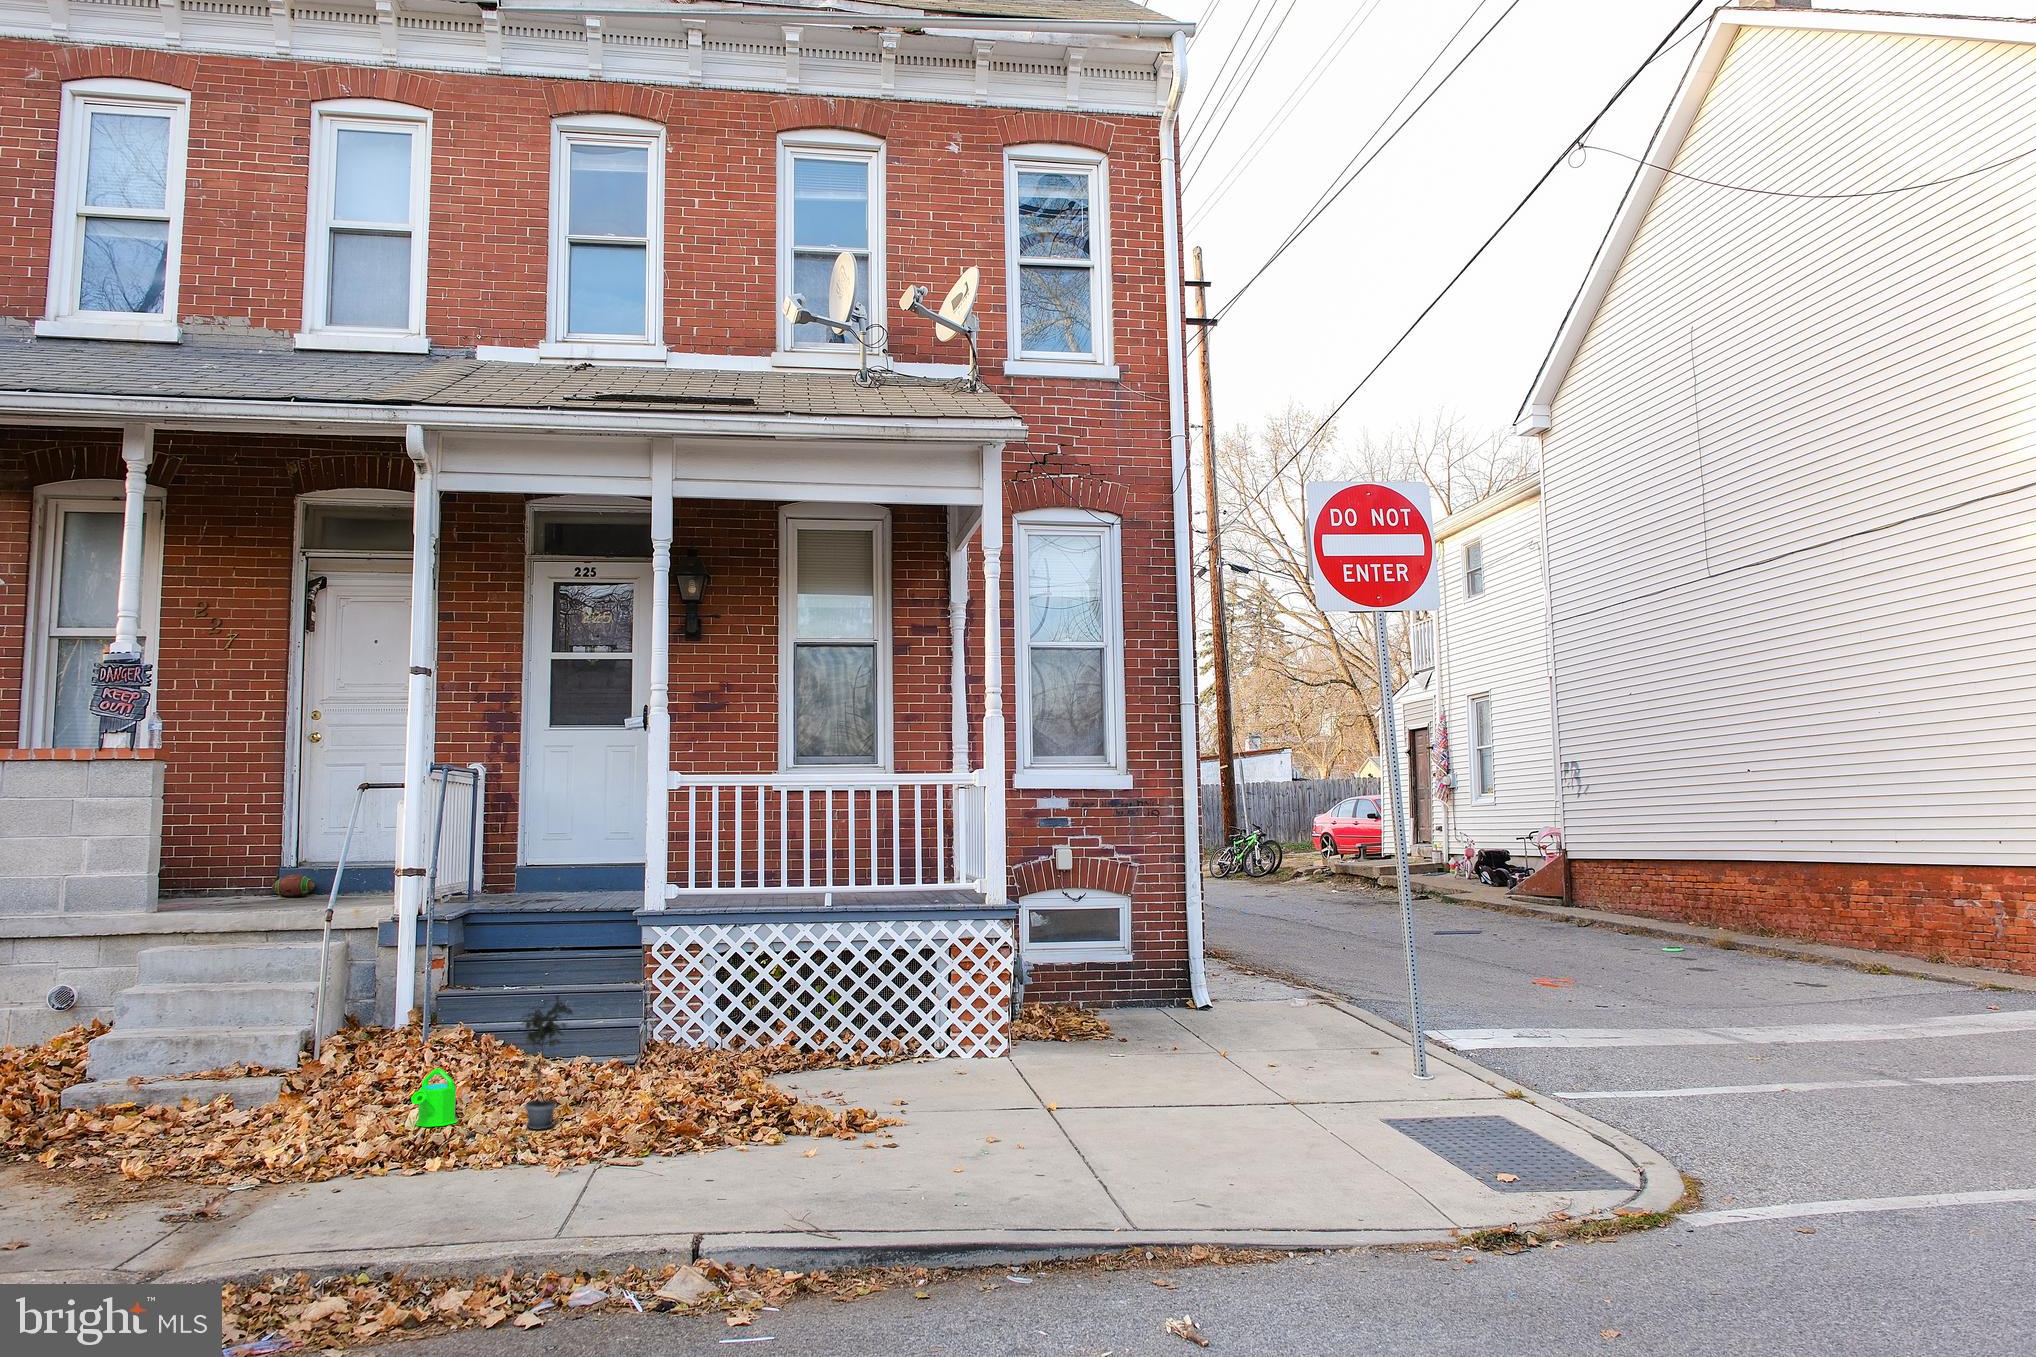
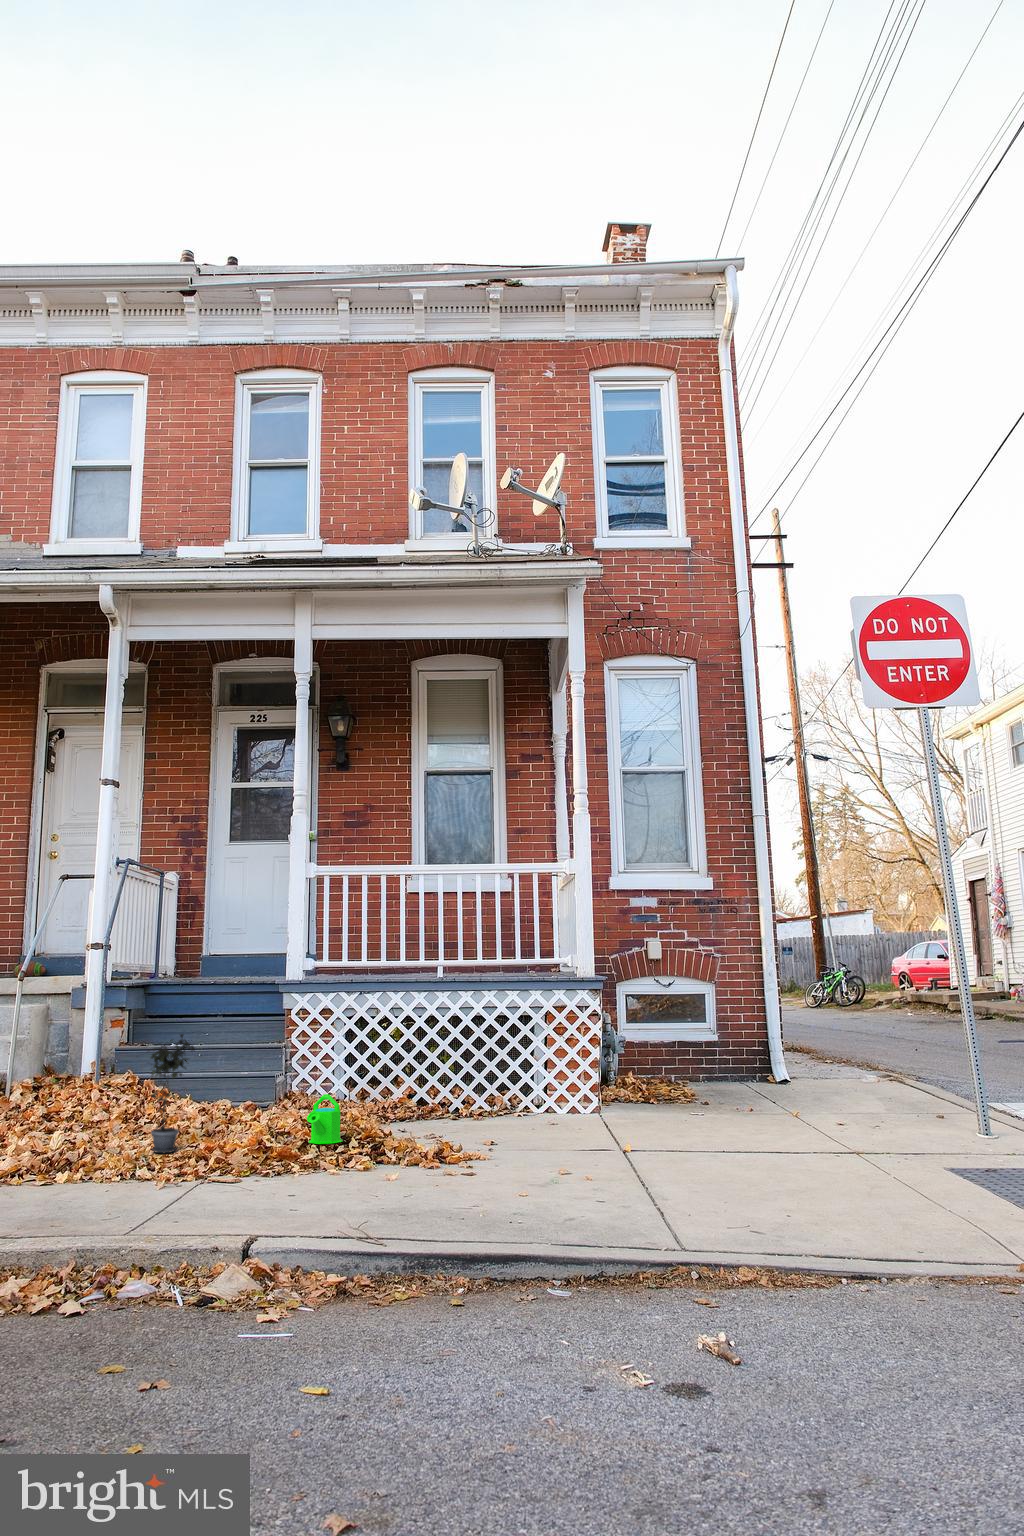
watering can: present [411,1068,458,1127] -> present [307,1094,342,1144]

